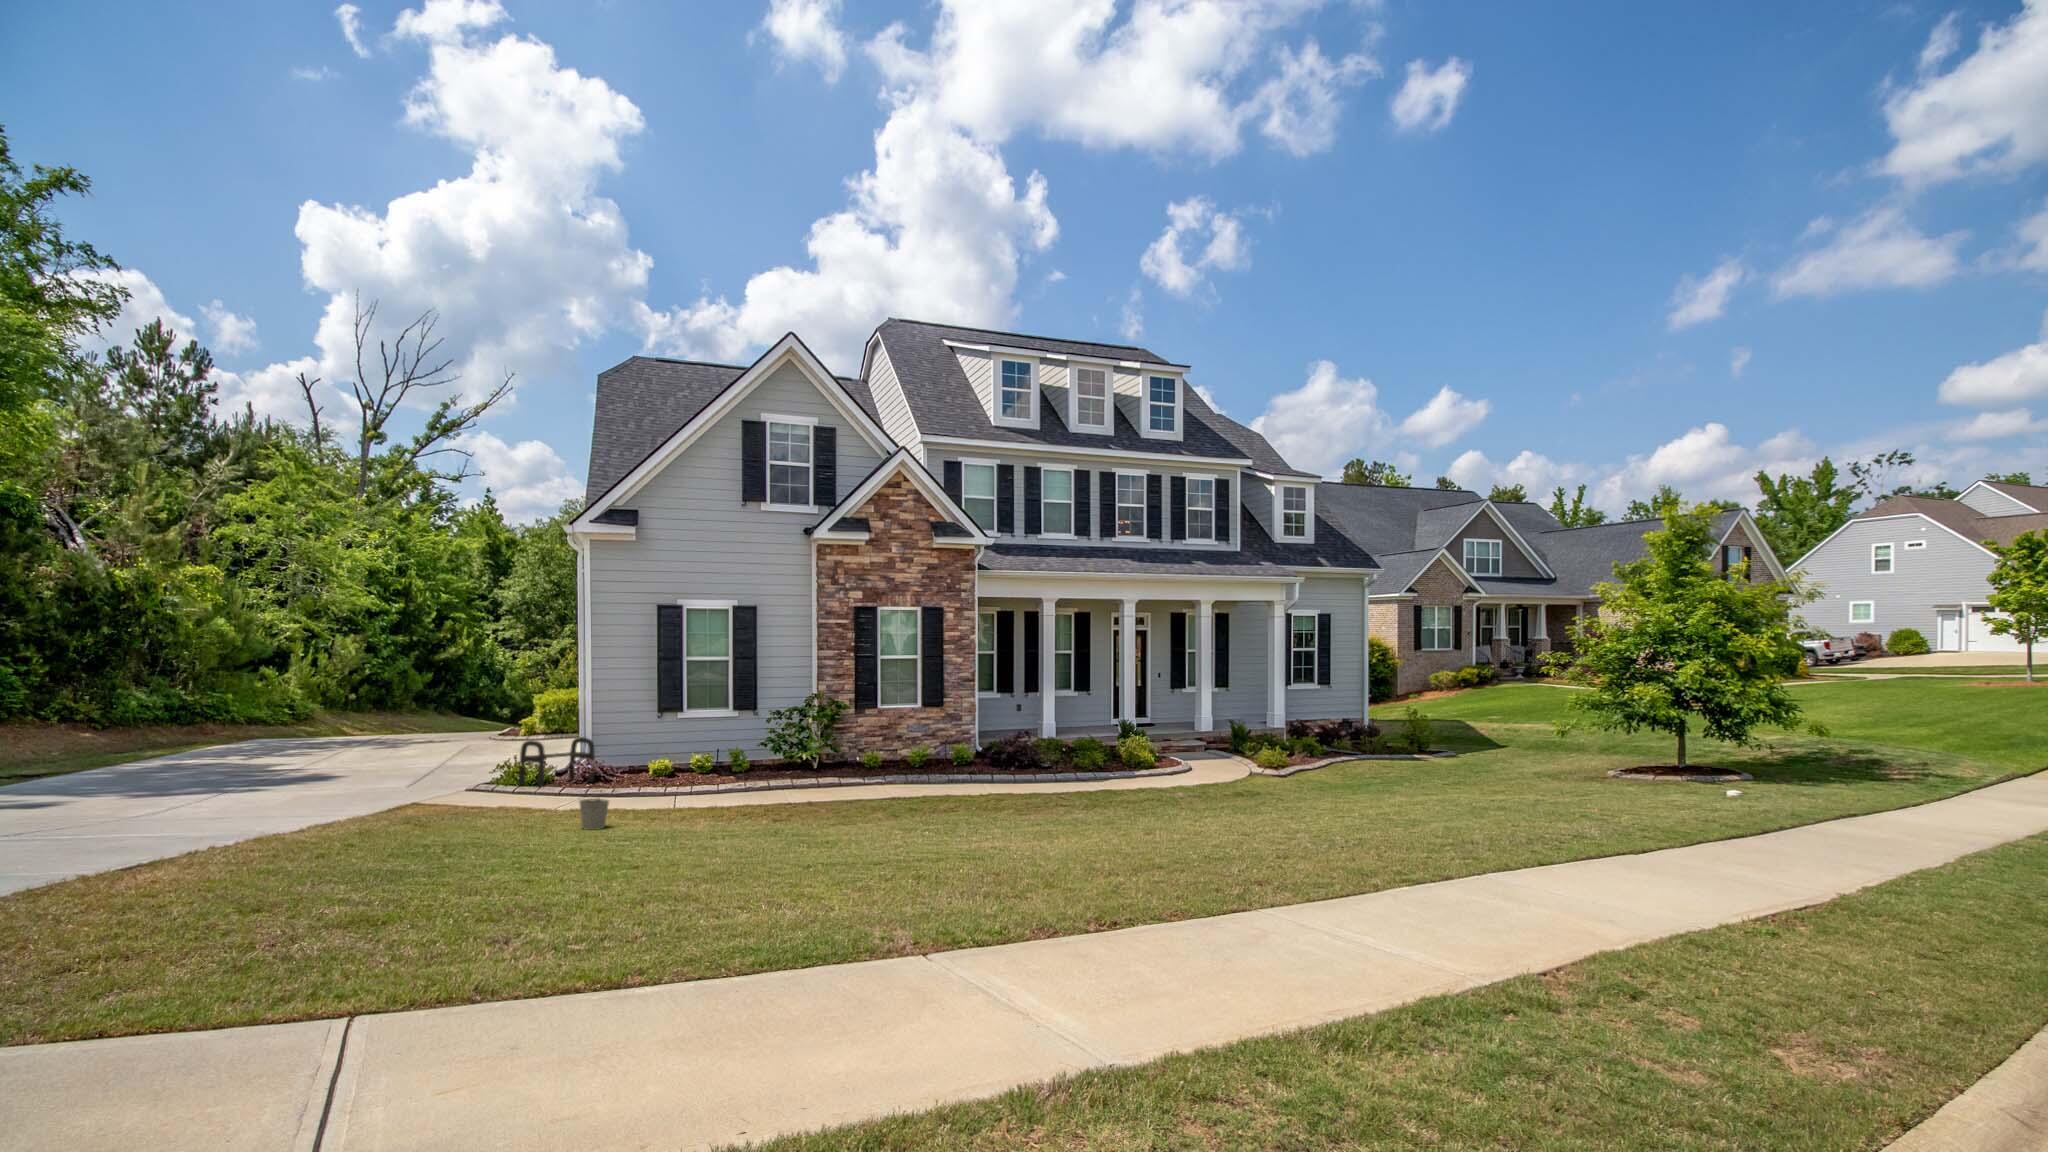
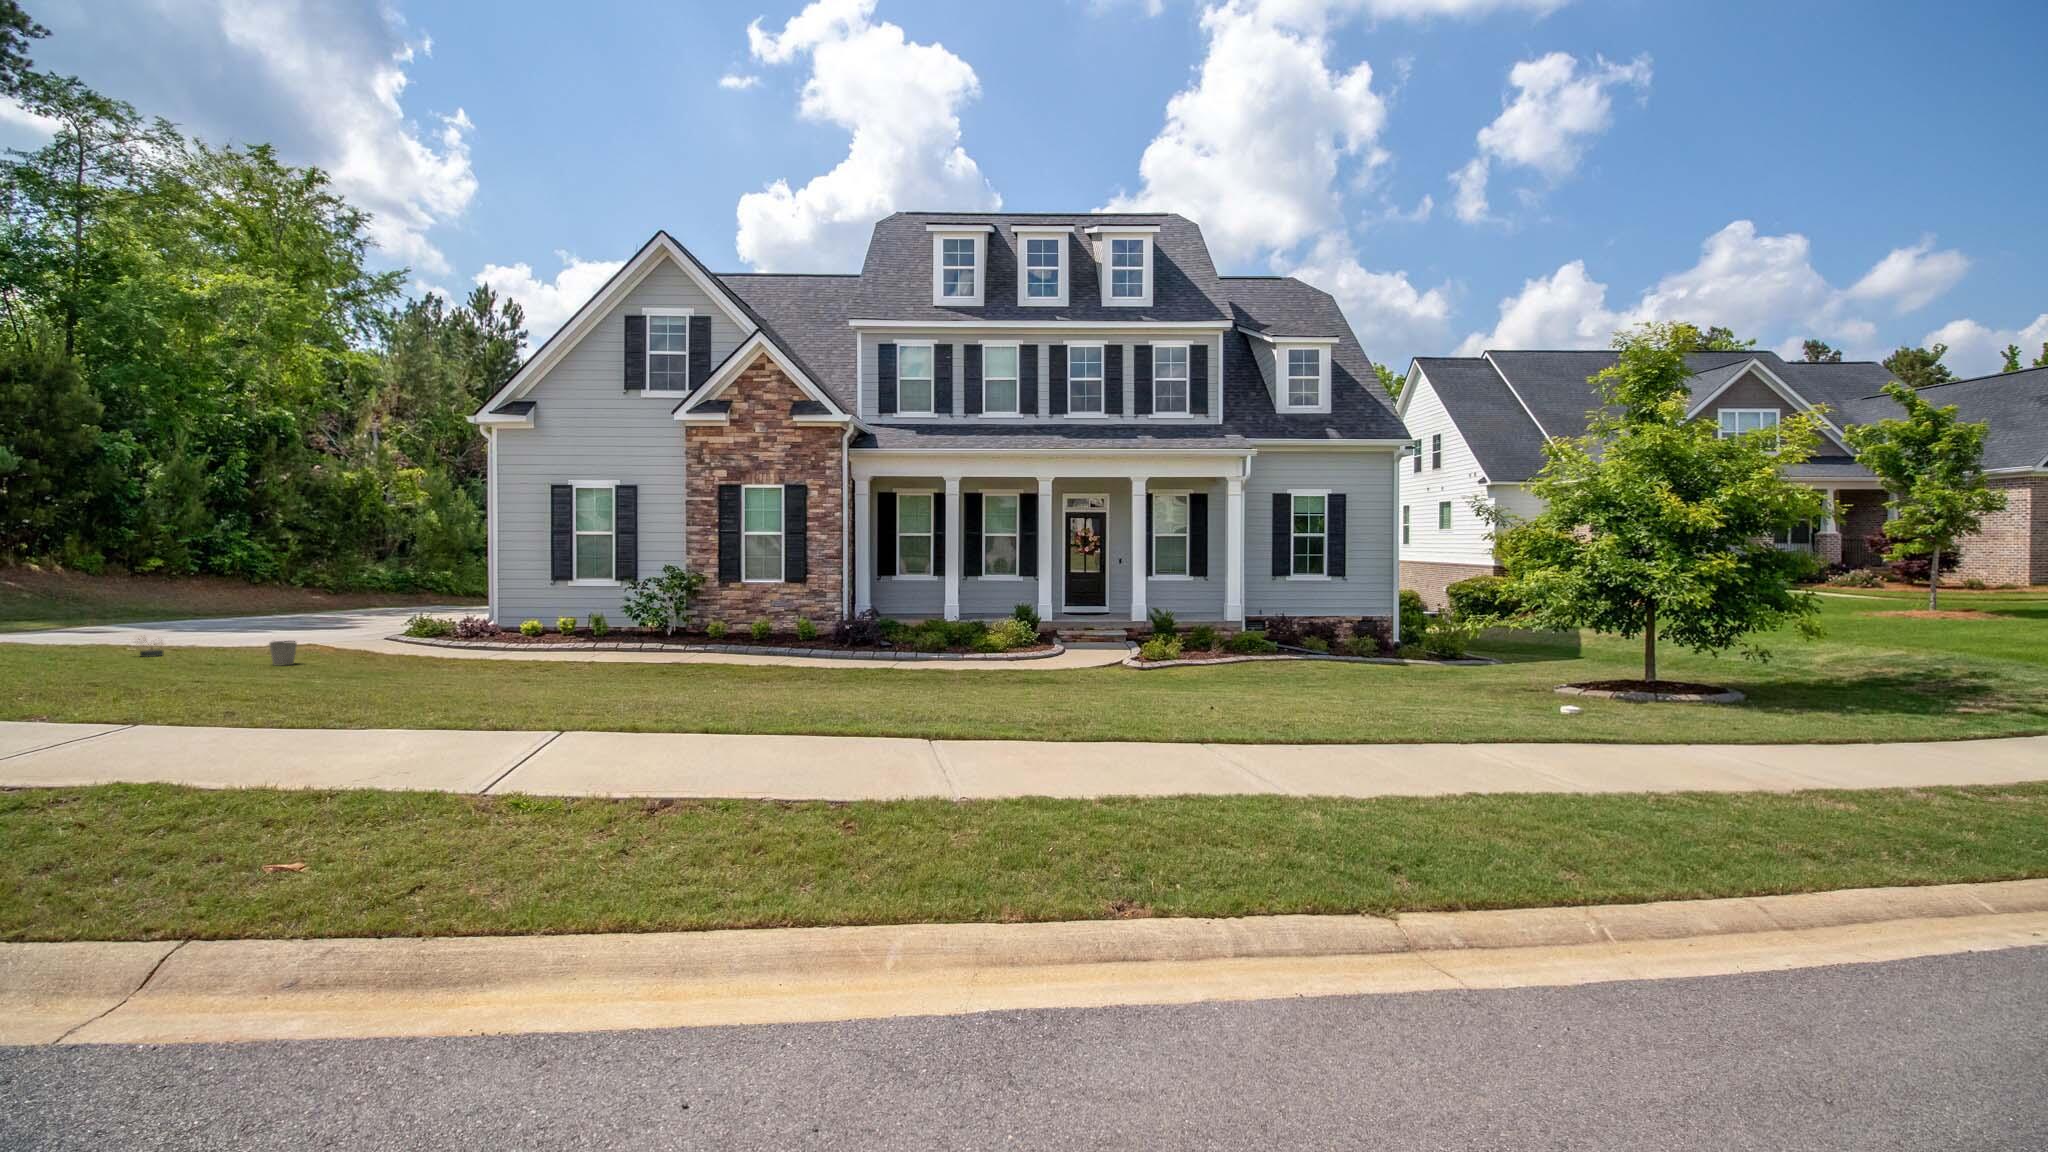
bench: present [518,737,595,787] -> none [435,596,496,635]
decorative plant: none [357,806,386,835] -> present [138,636,164,657]

